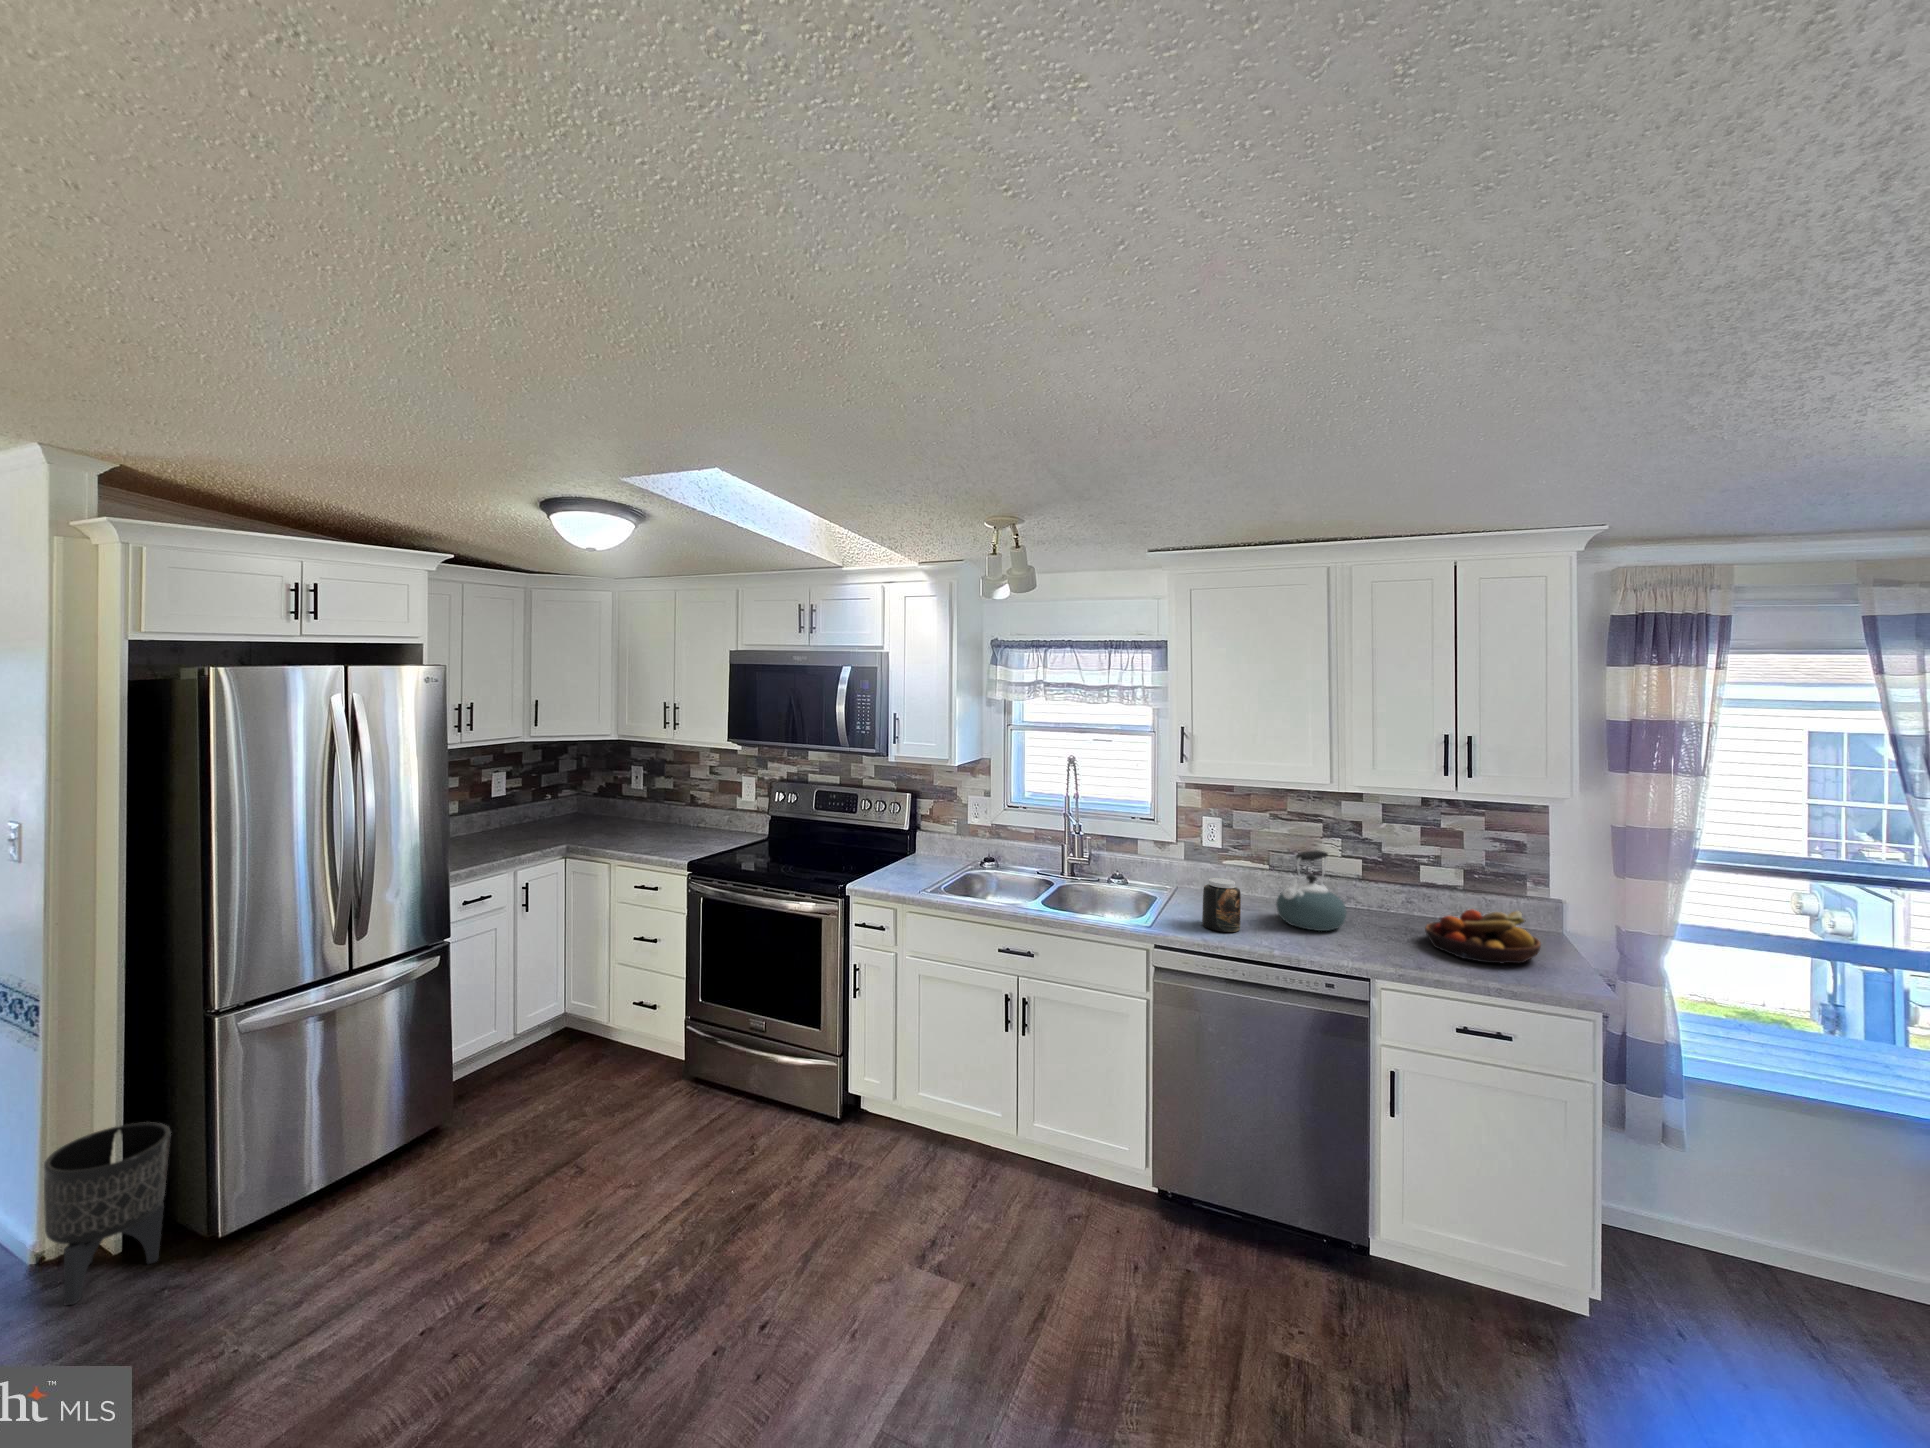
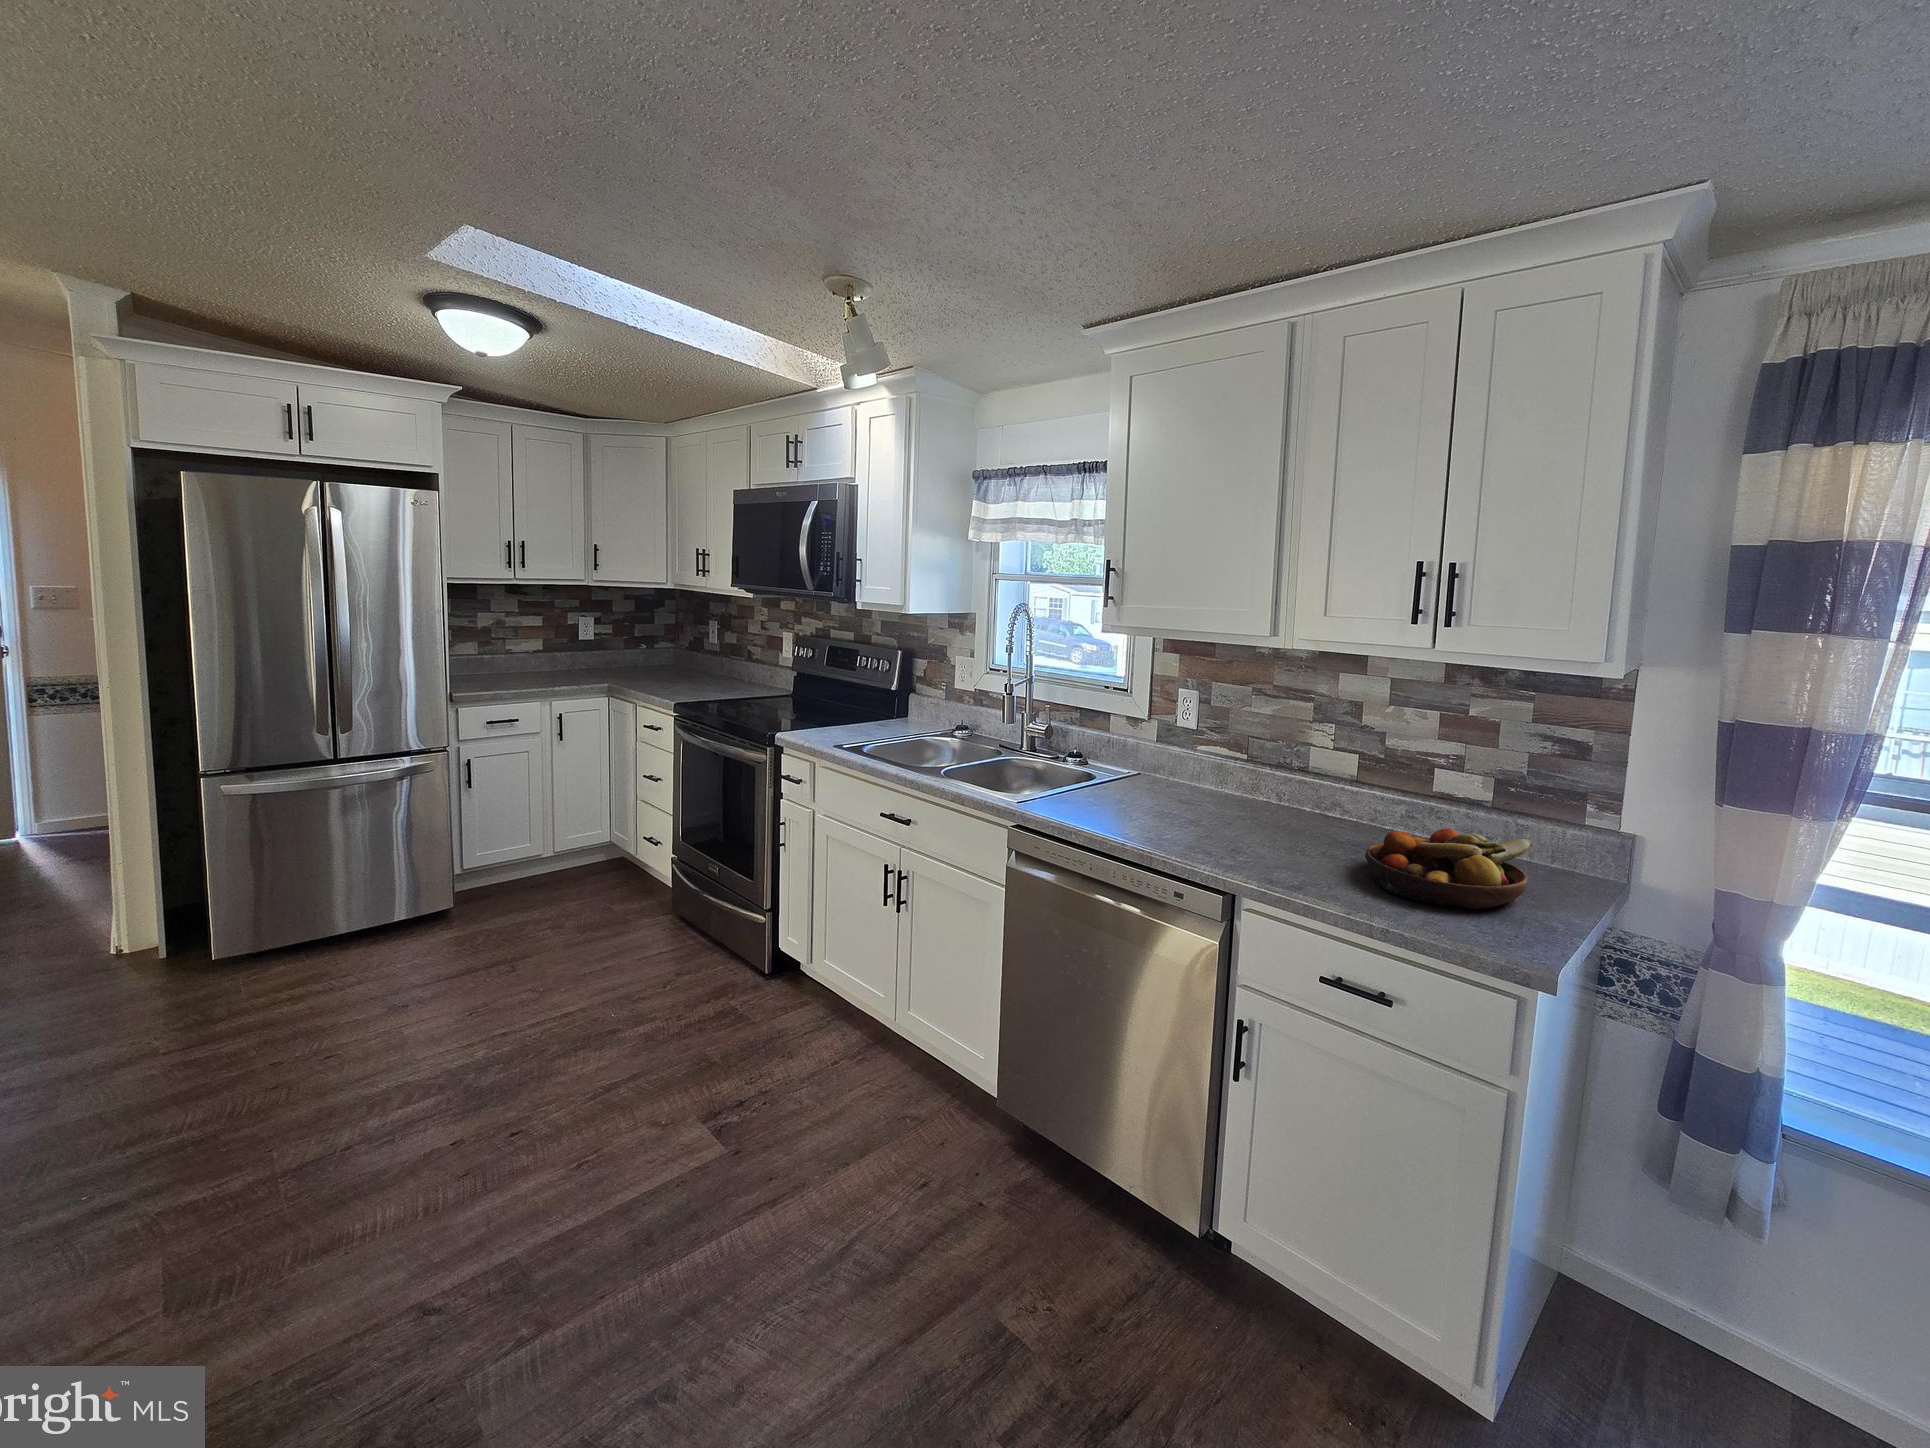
kettle: present [1276,850,1346,931] -> none [1189,731,1288,837]
jar: present [1202,878,1241,932] -> none [1089,754,1138,822]
planter: present [44,1122,171,1305] -> none [65,861,172,990]

